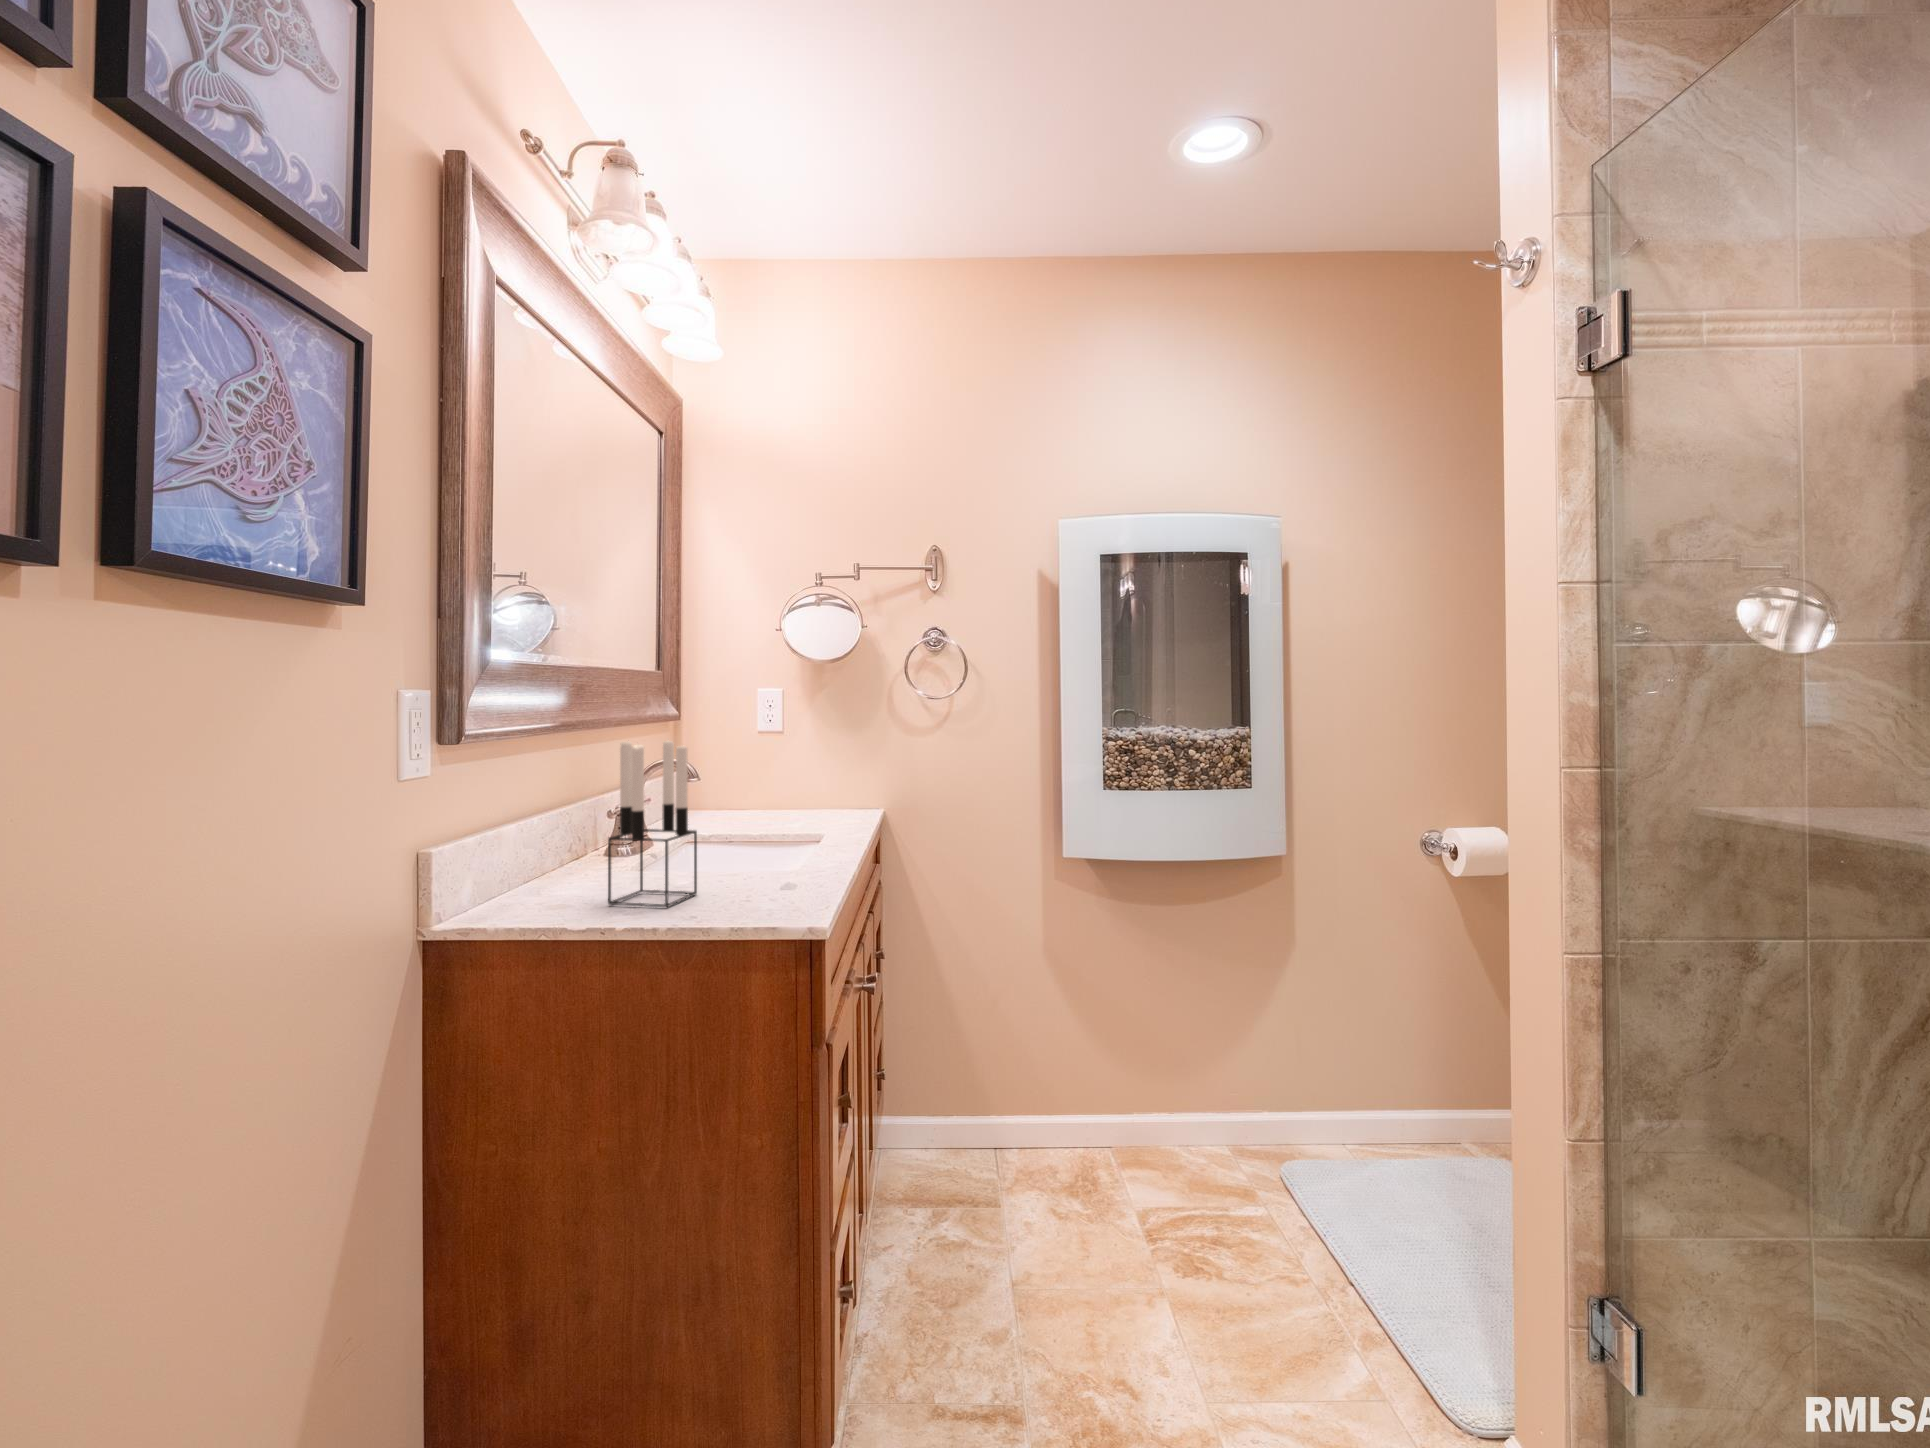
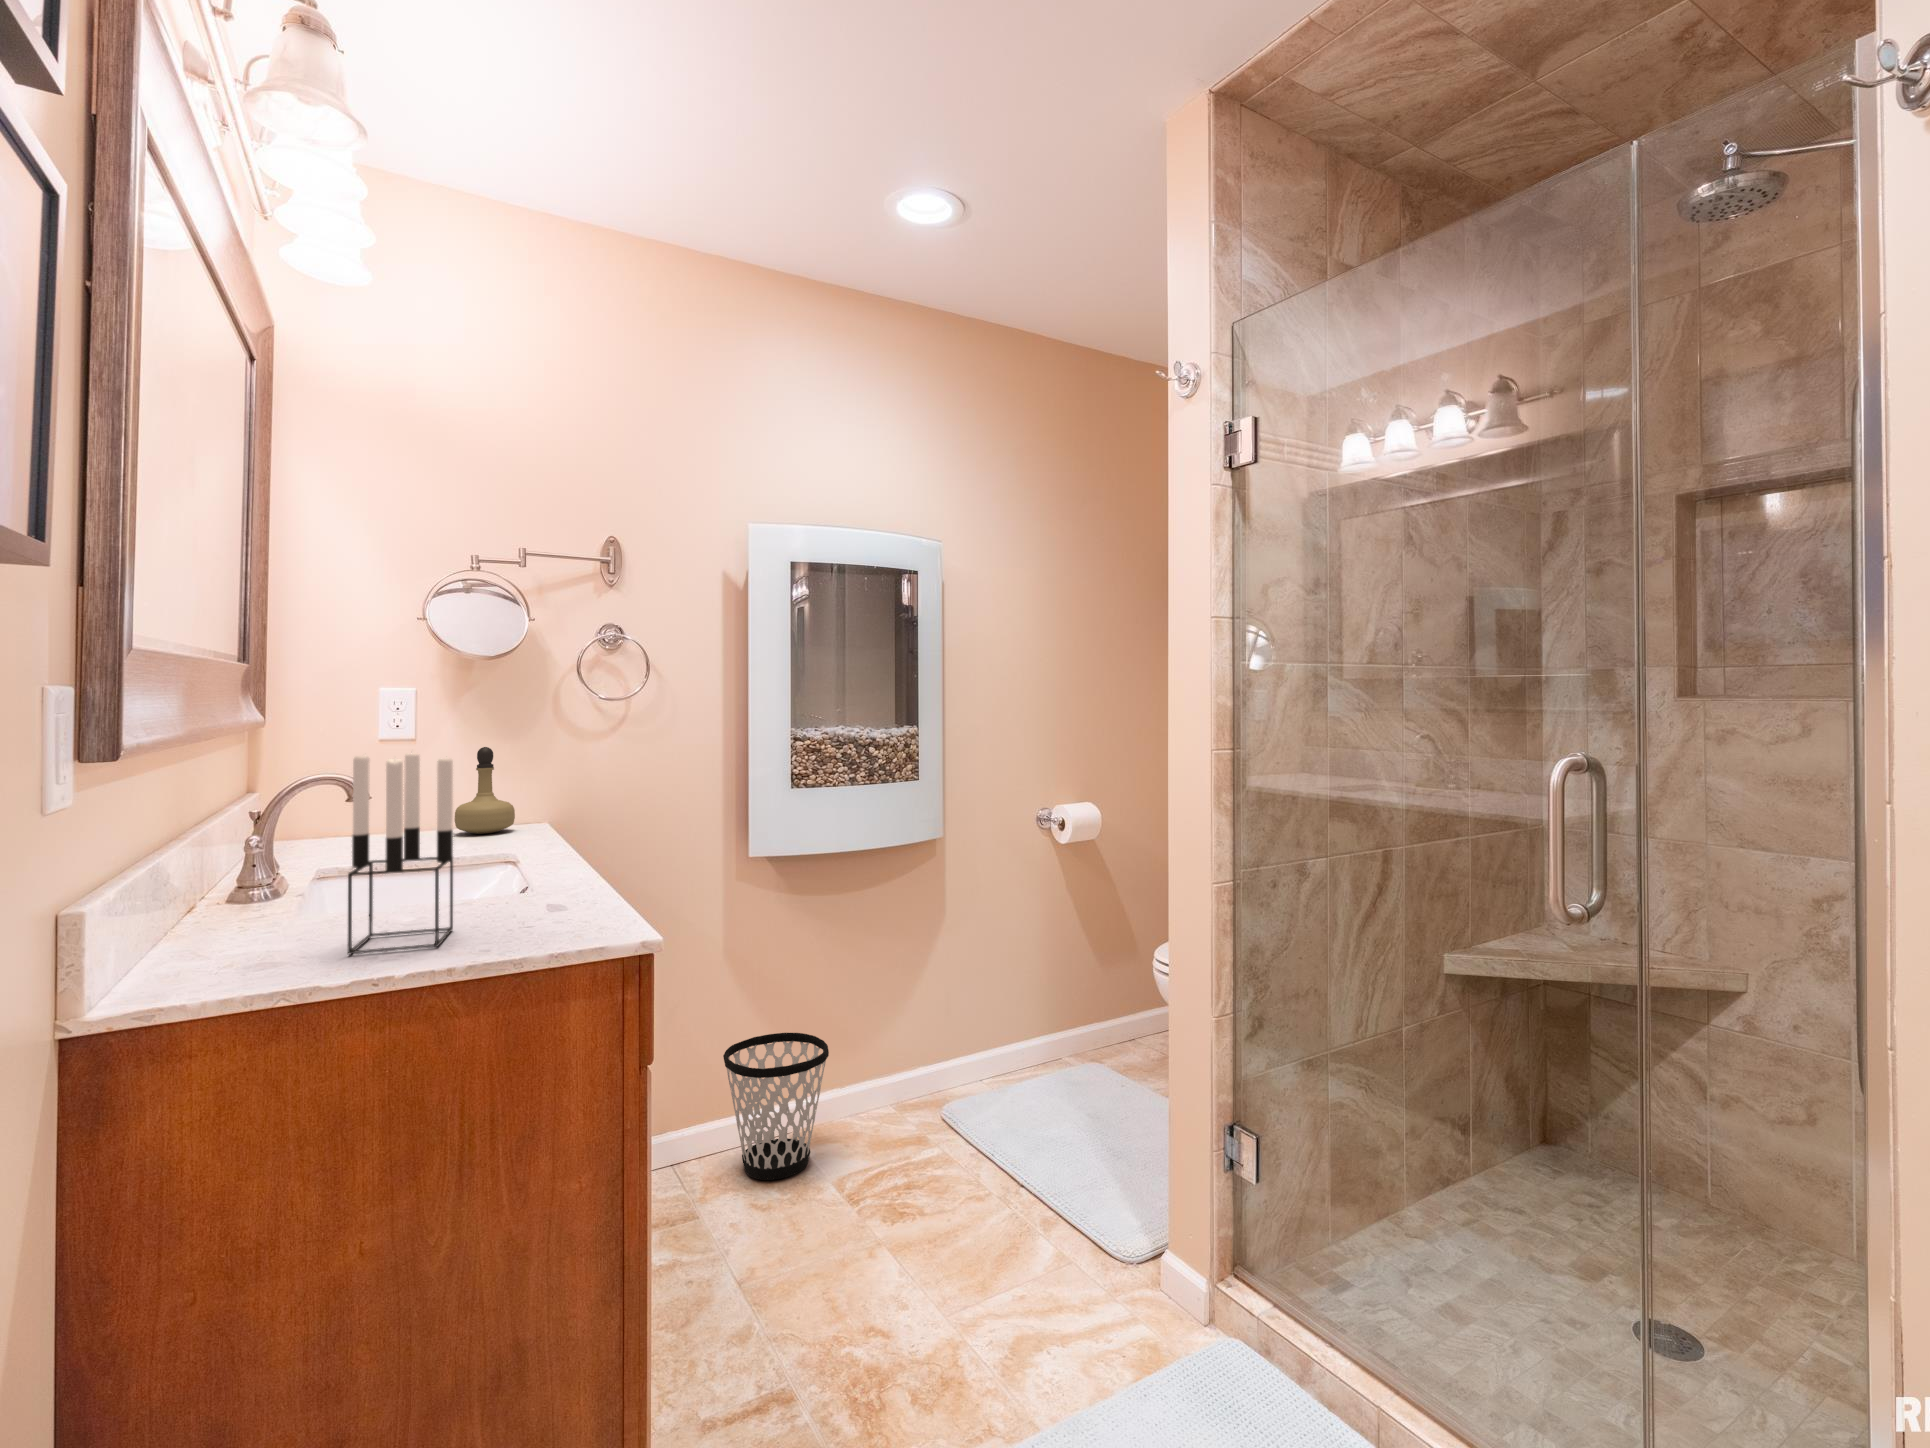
perfume bottle: none [811,740,857,815] -> present [454,747,515,834]
wastebasket: none [1035,1038,1140,1188] -> present [723,1033,829,1180]

